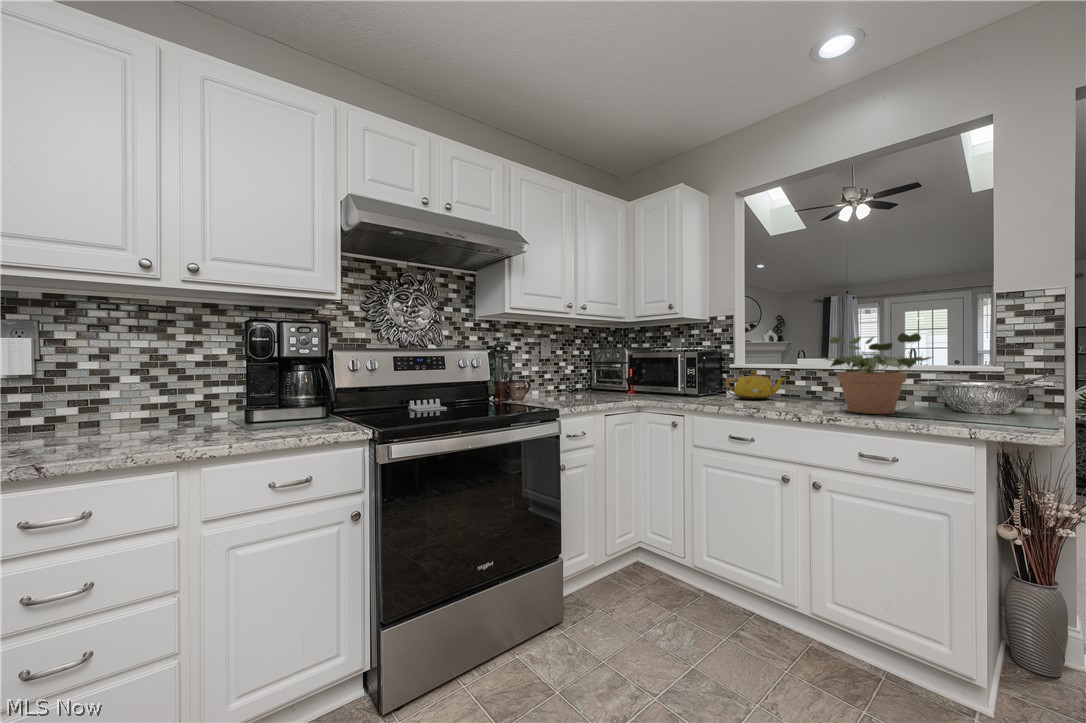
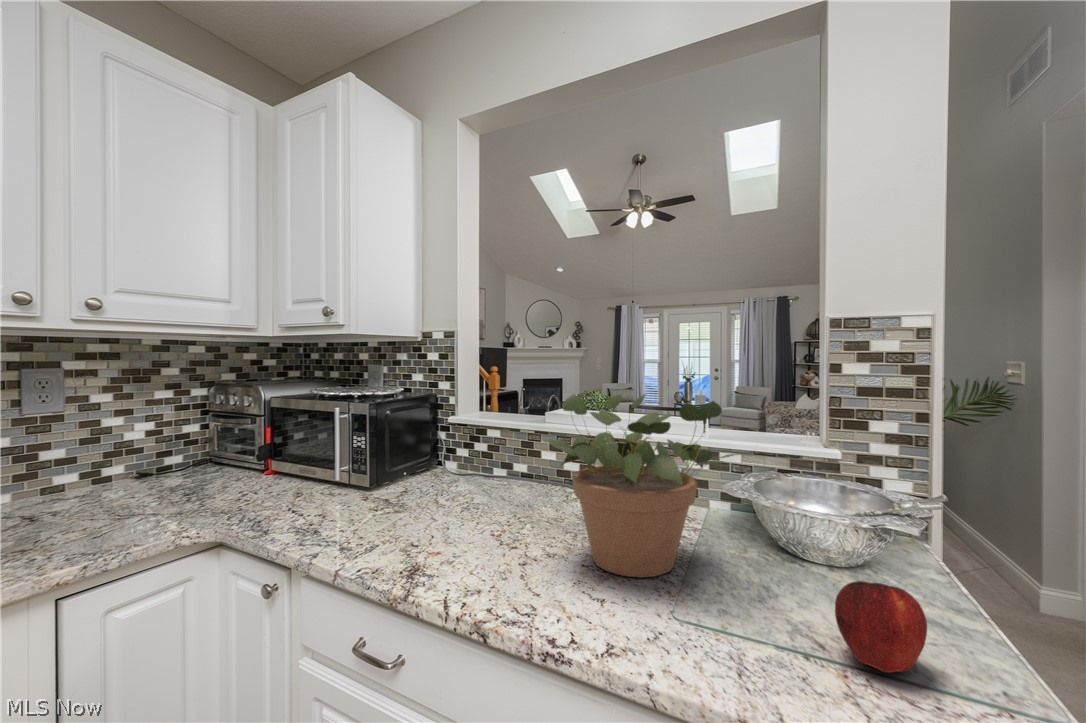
teapot: present [726,371,786,399] -> none [426,437,523,494]
apple: none [977,395,1020,426] -> present [835,581,927,673]

